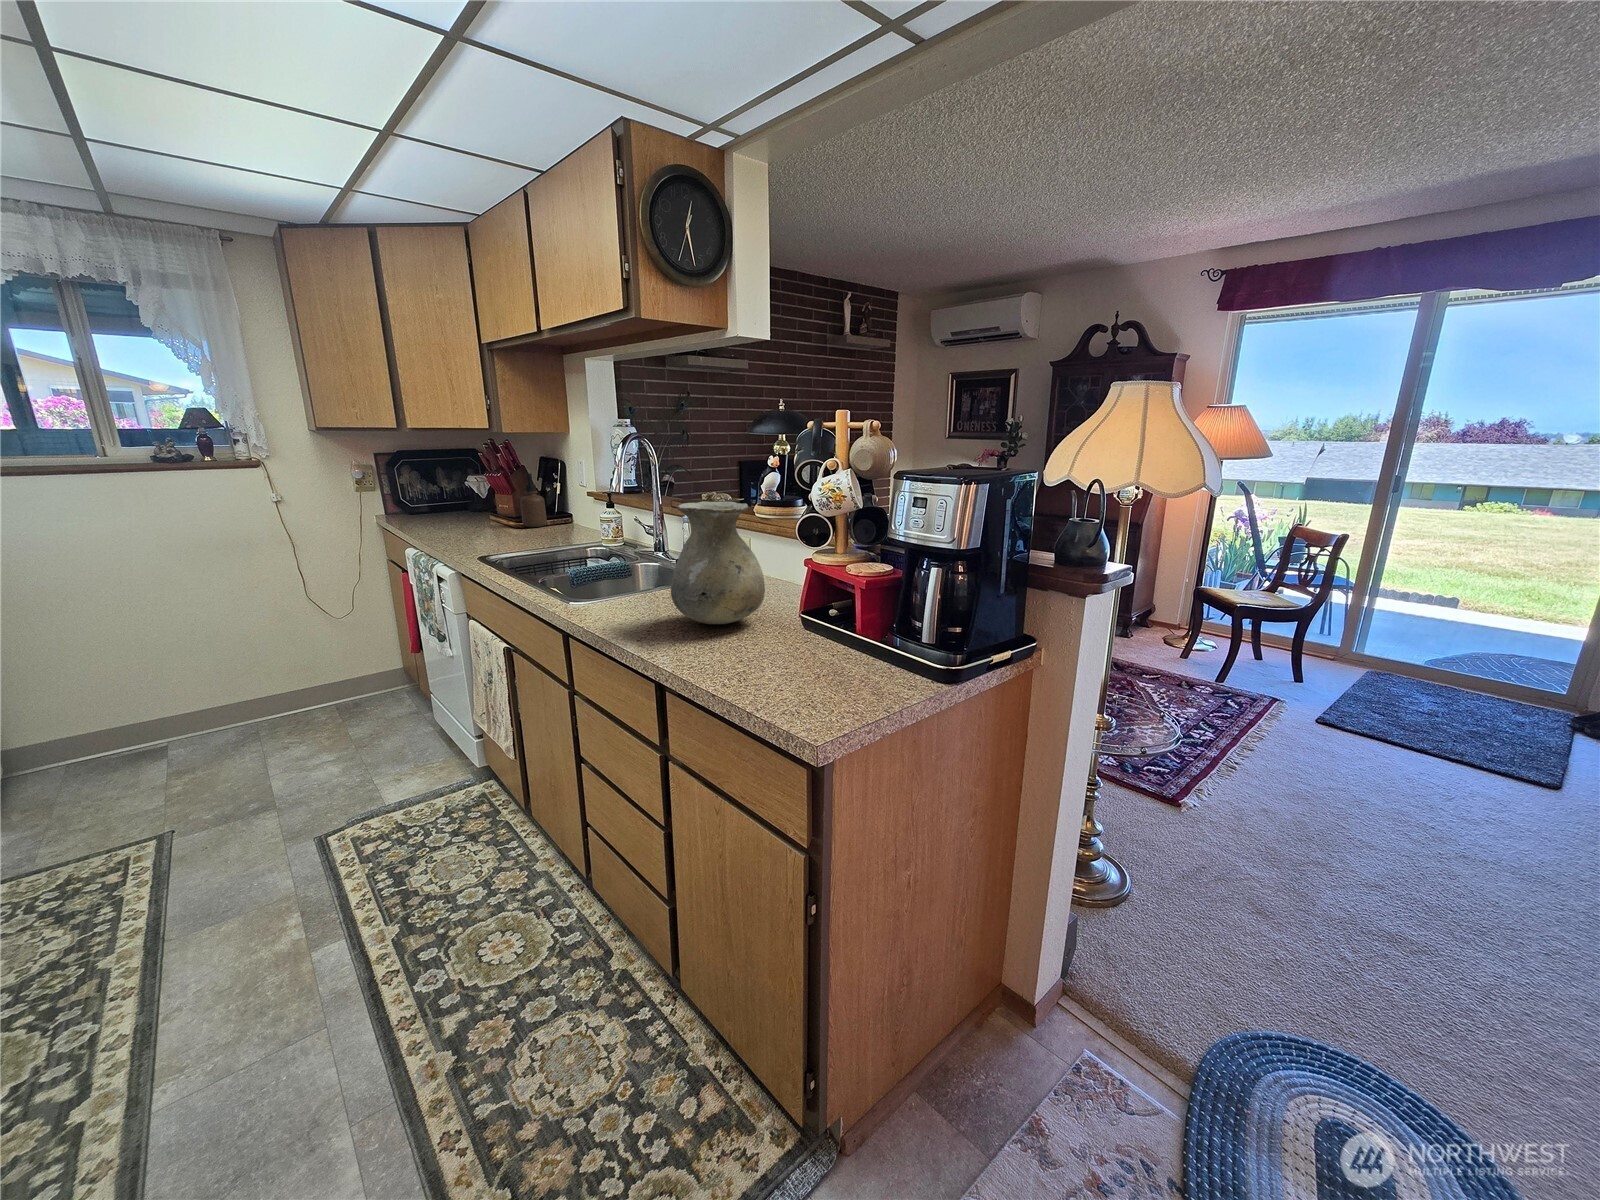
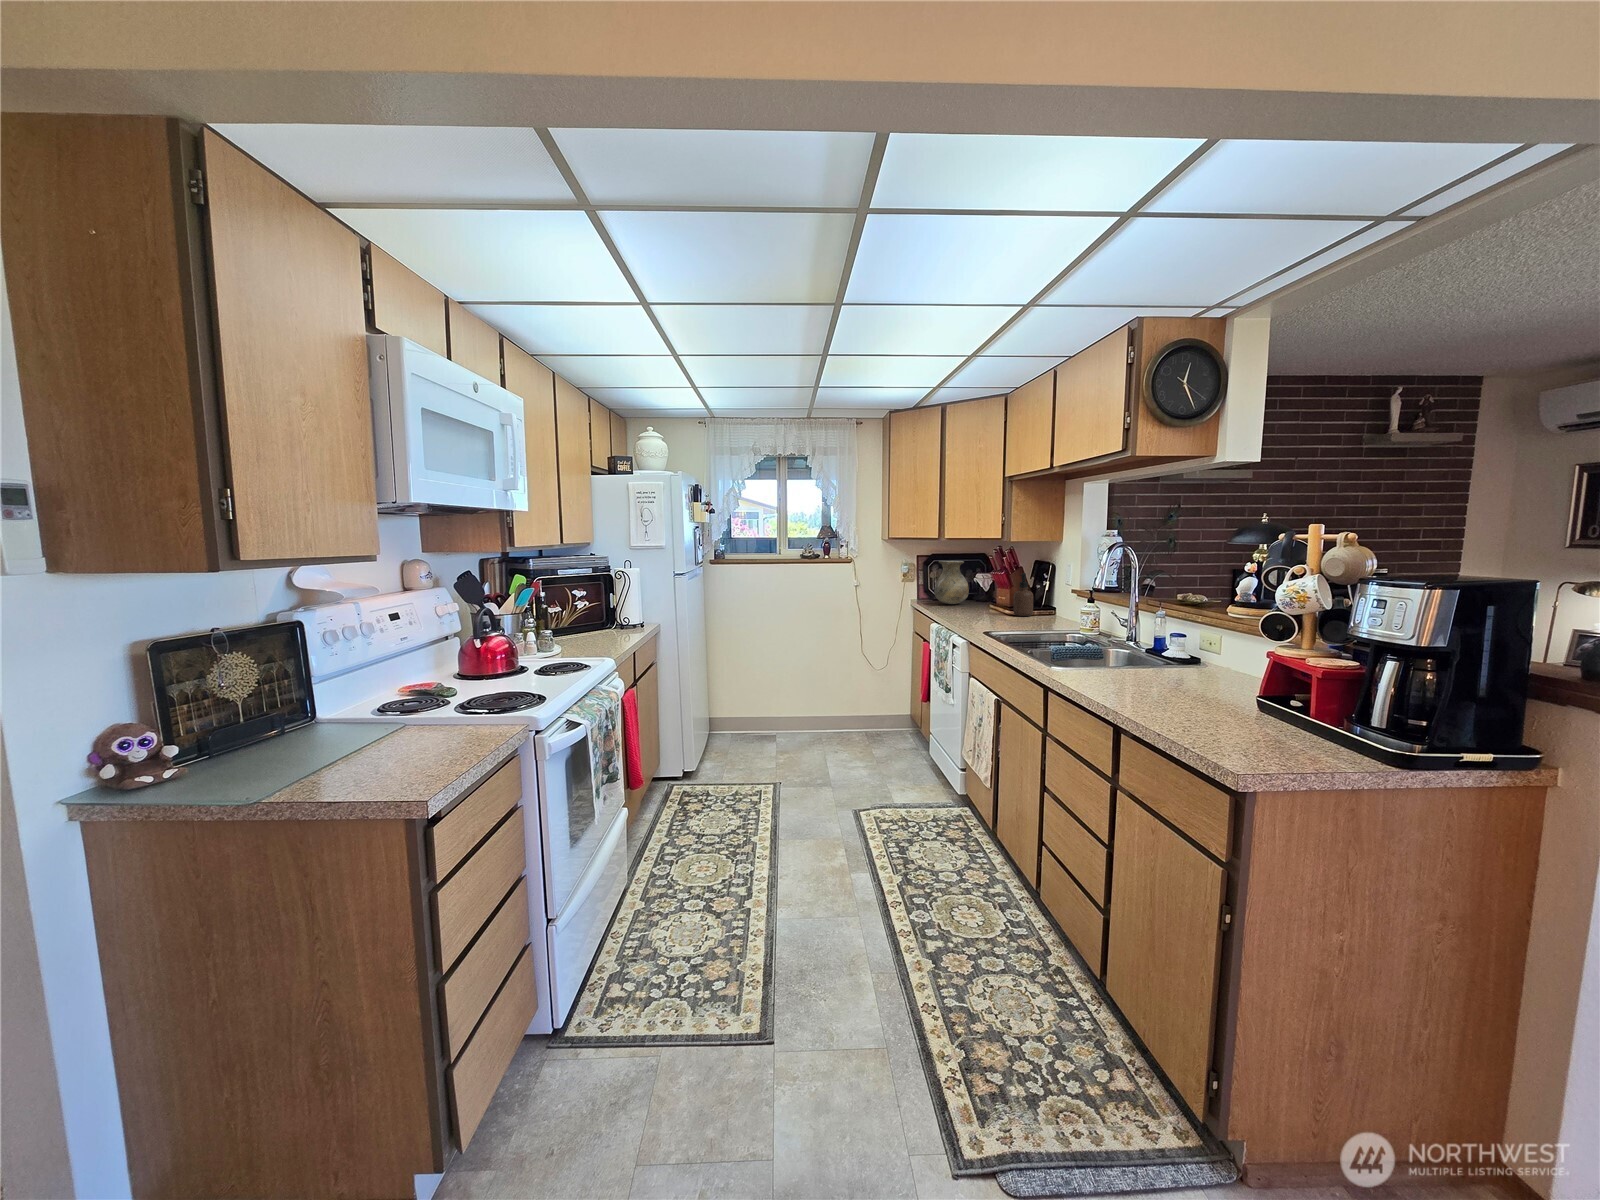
vase: present [671,501,765,624] -> present [934,561,969,604]

